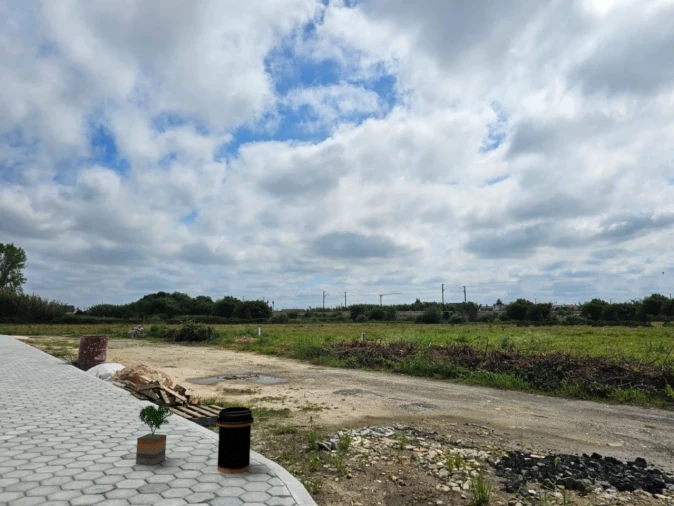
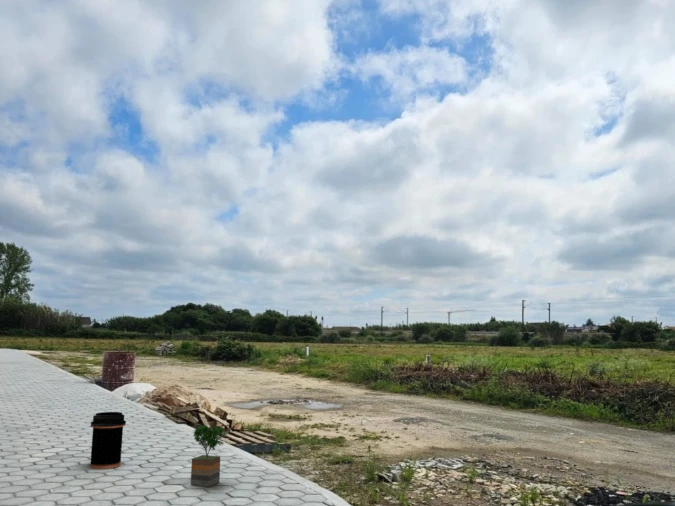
trash can: present [217,407,254,473] -> present [90,412,126,469]

